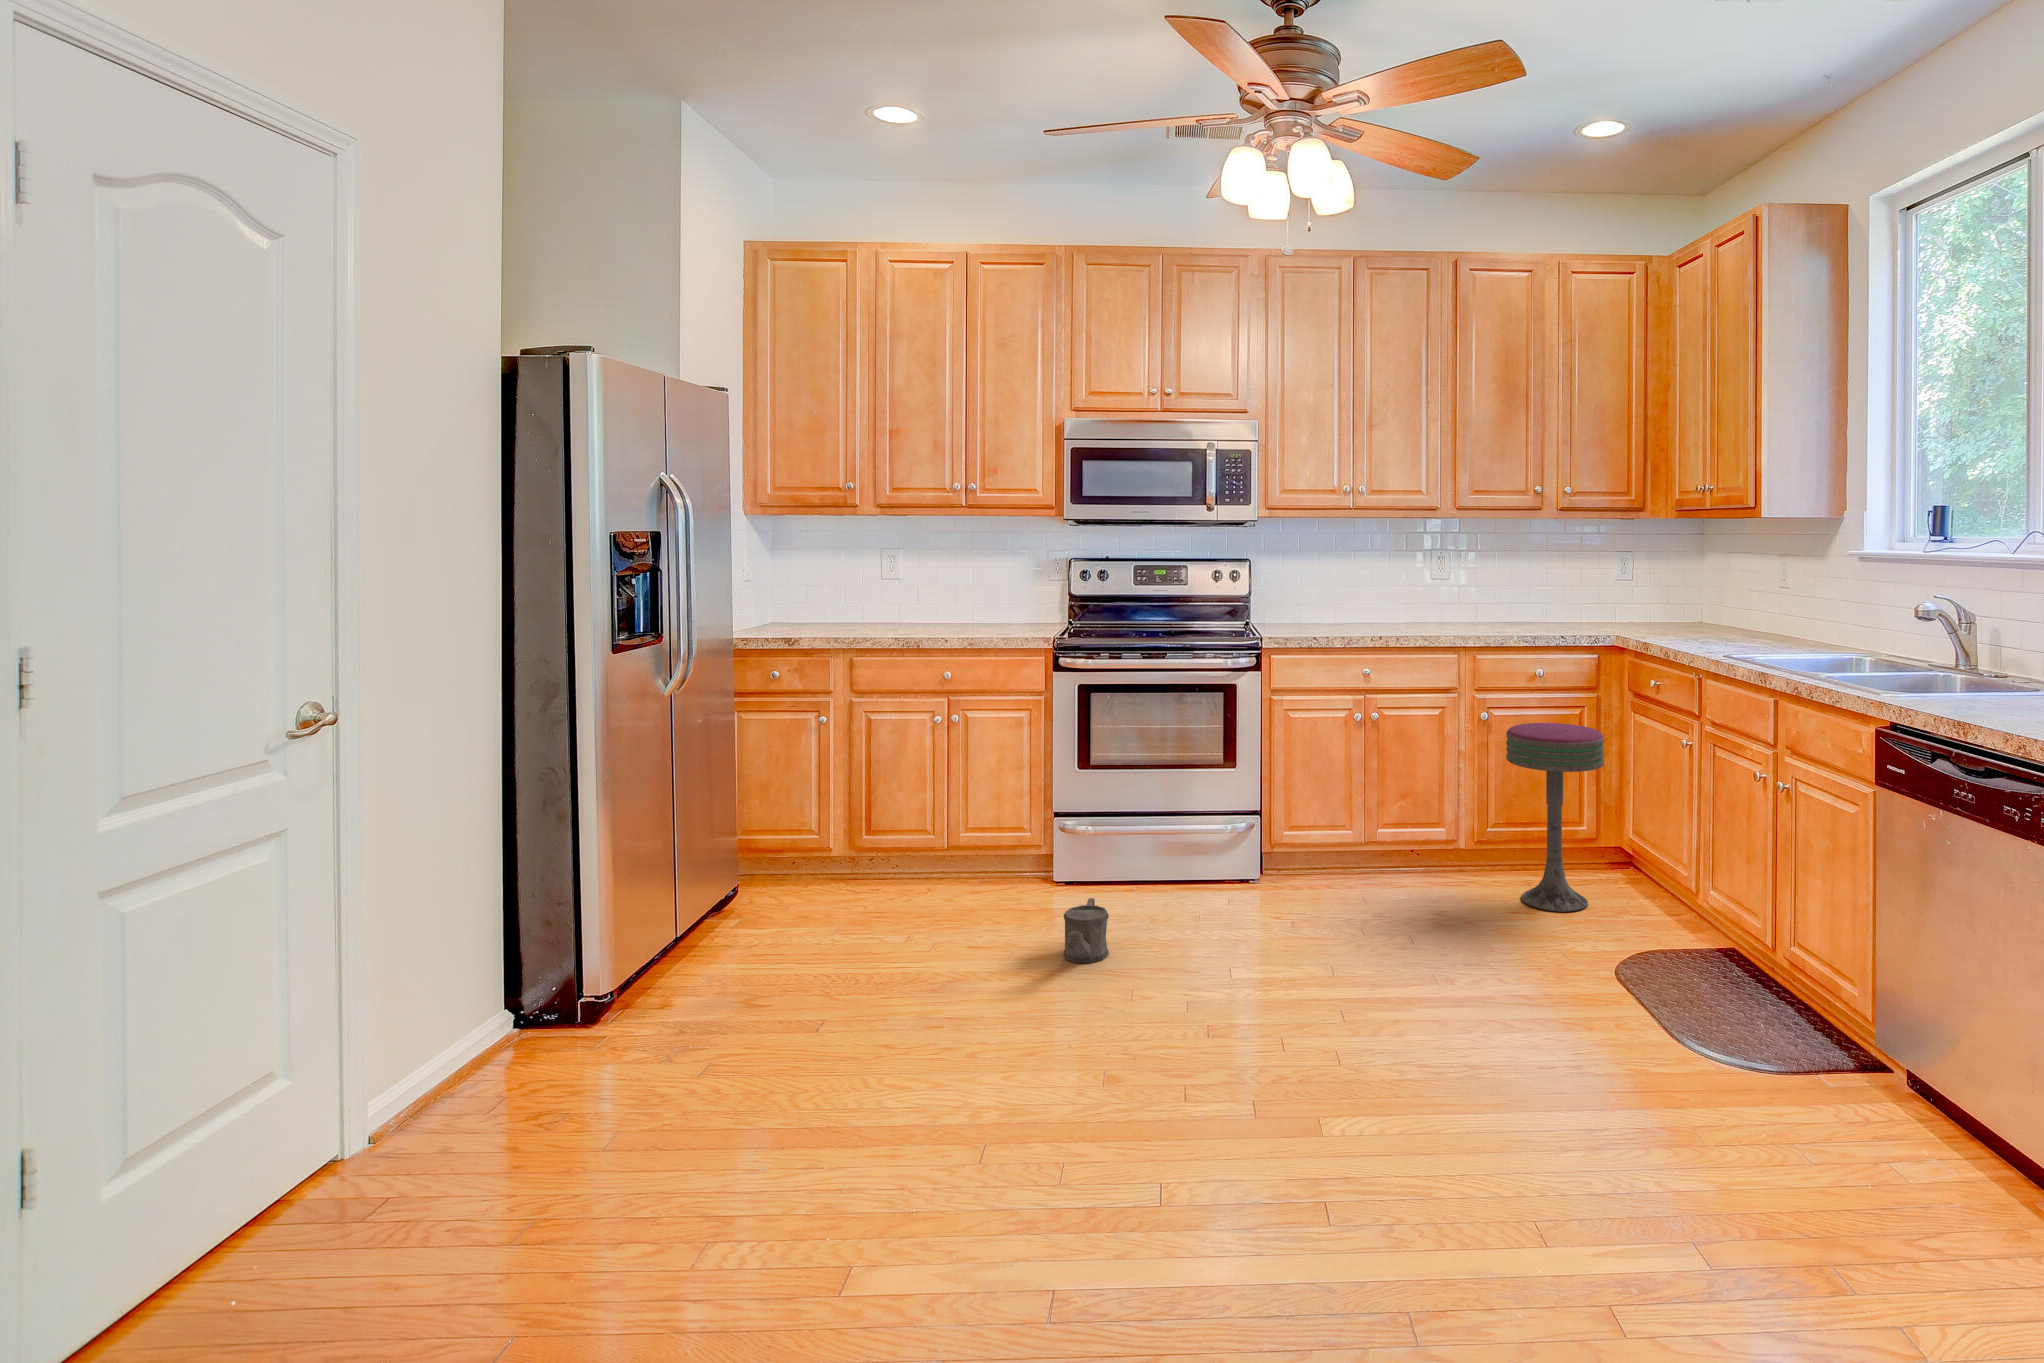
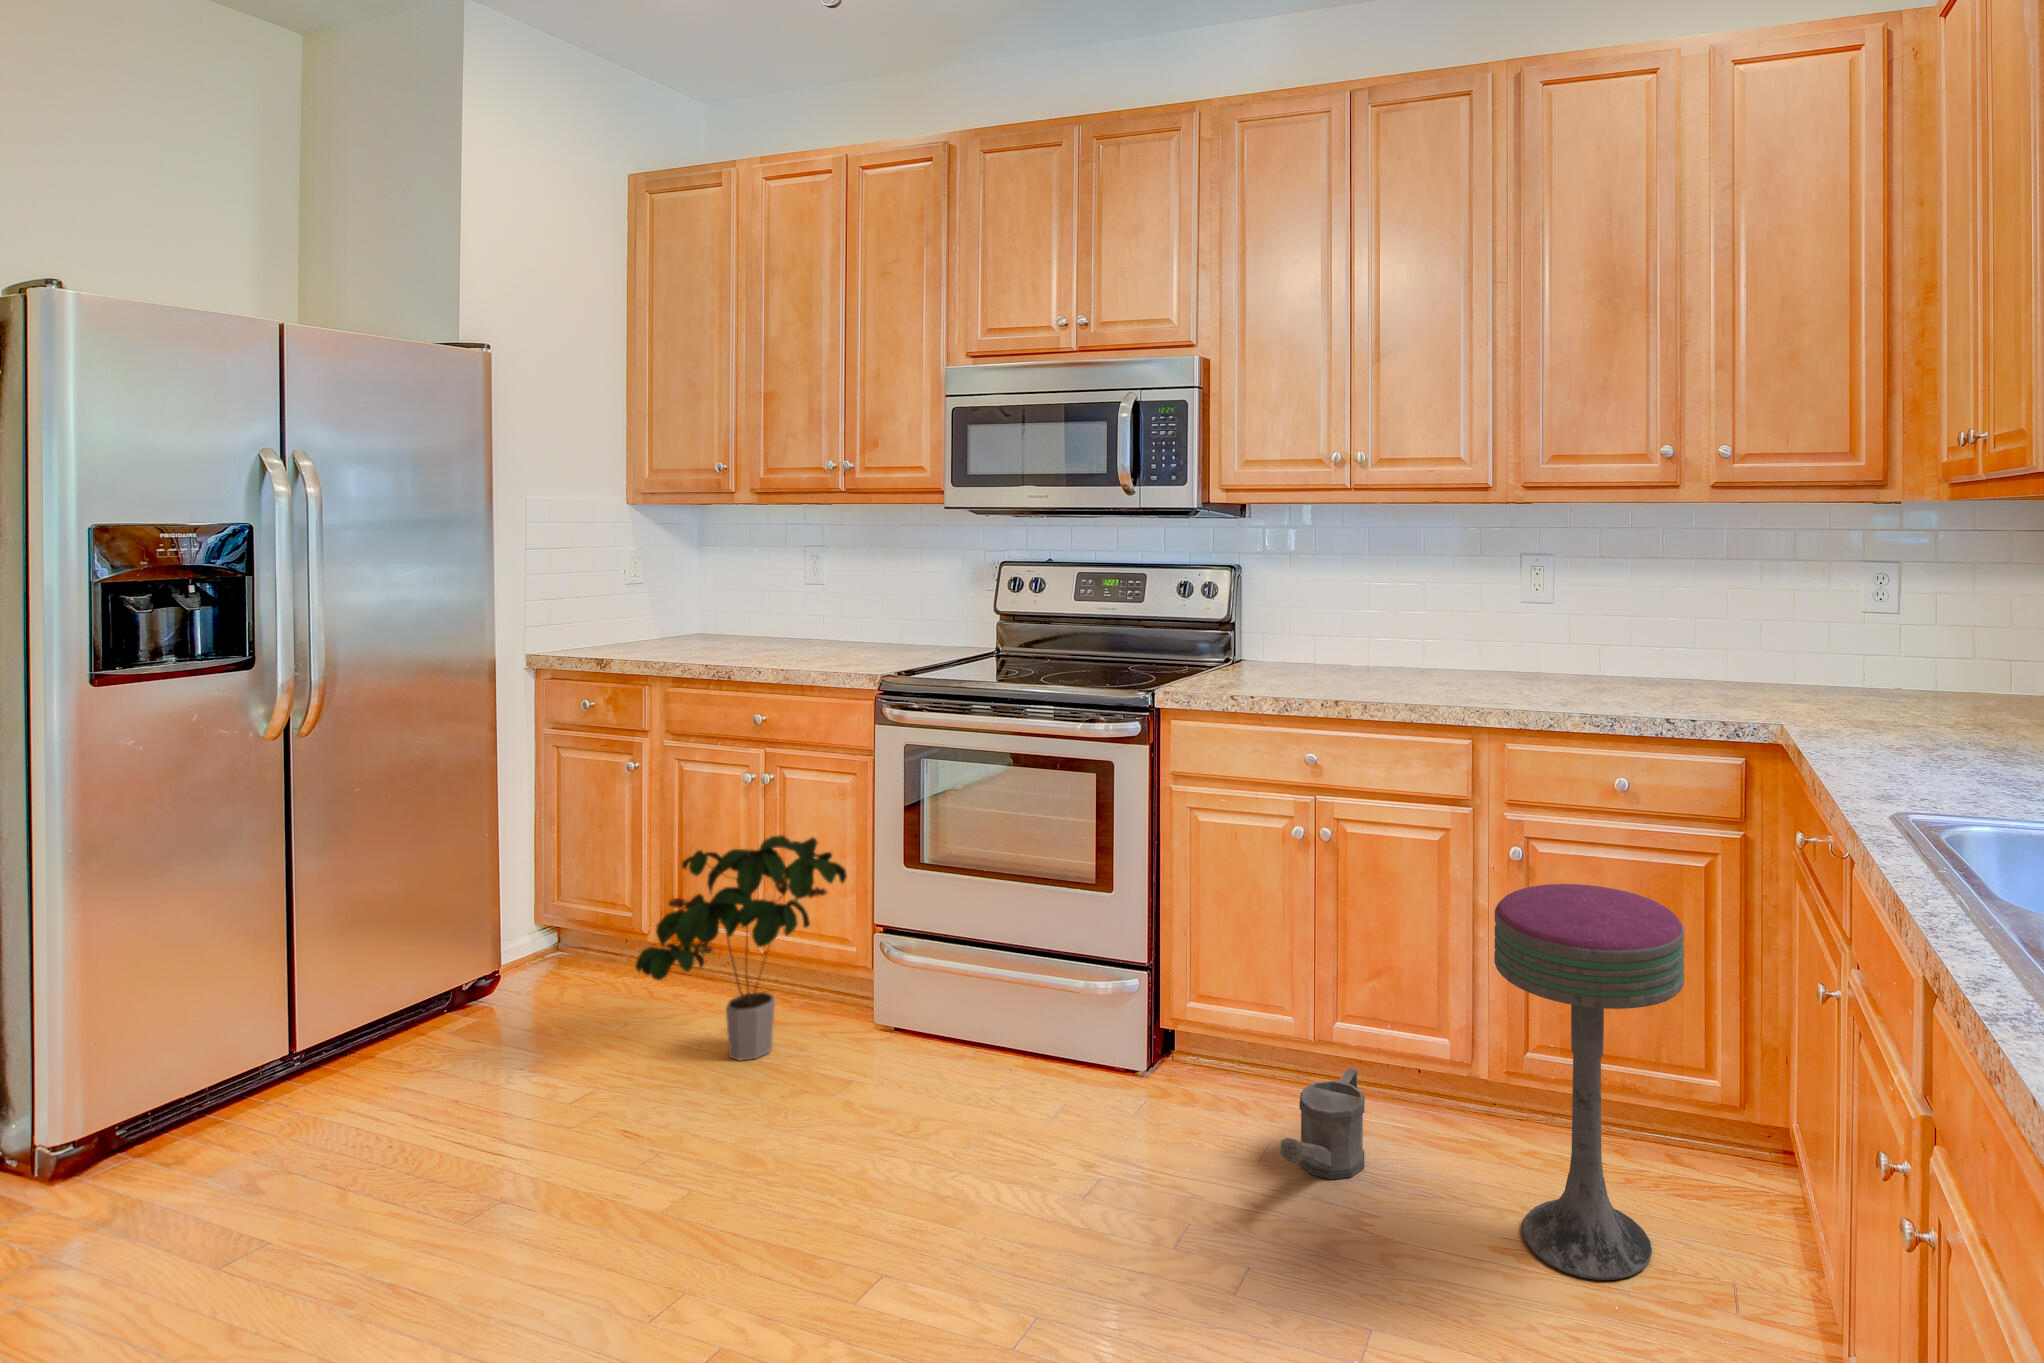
potted plant: none [933,755,1033,912] -> present [635,835,847,1060]
watering can: present [1064,898,1109,963] -> present [1281,1068,1365,1179]

